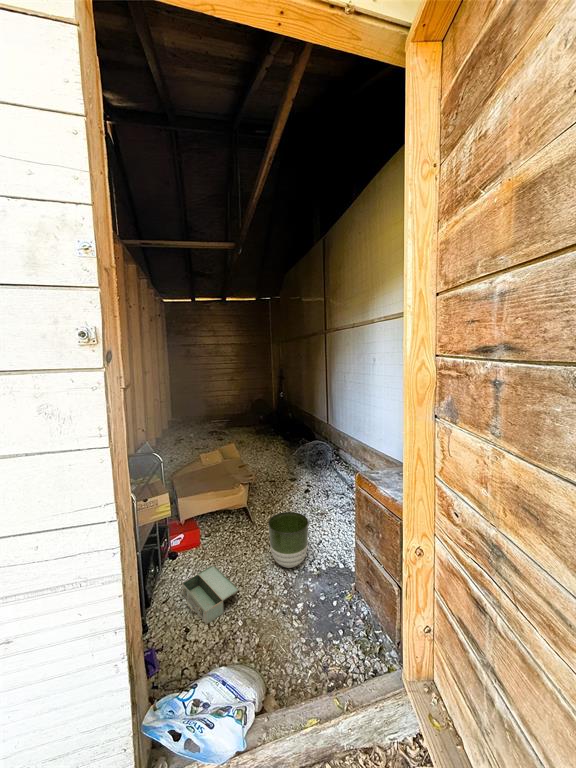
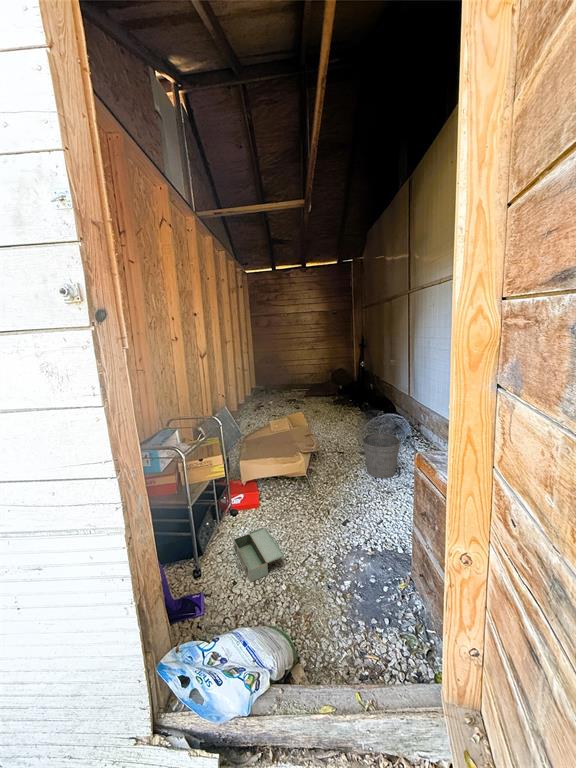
bucket: none [293,461,327,503] -> present [362,433,401,478]
planter: present [268,512,308,568] -> none [321,485,365,543]

